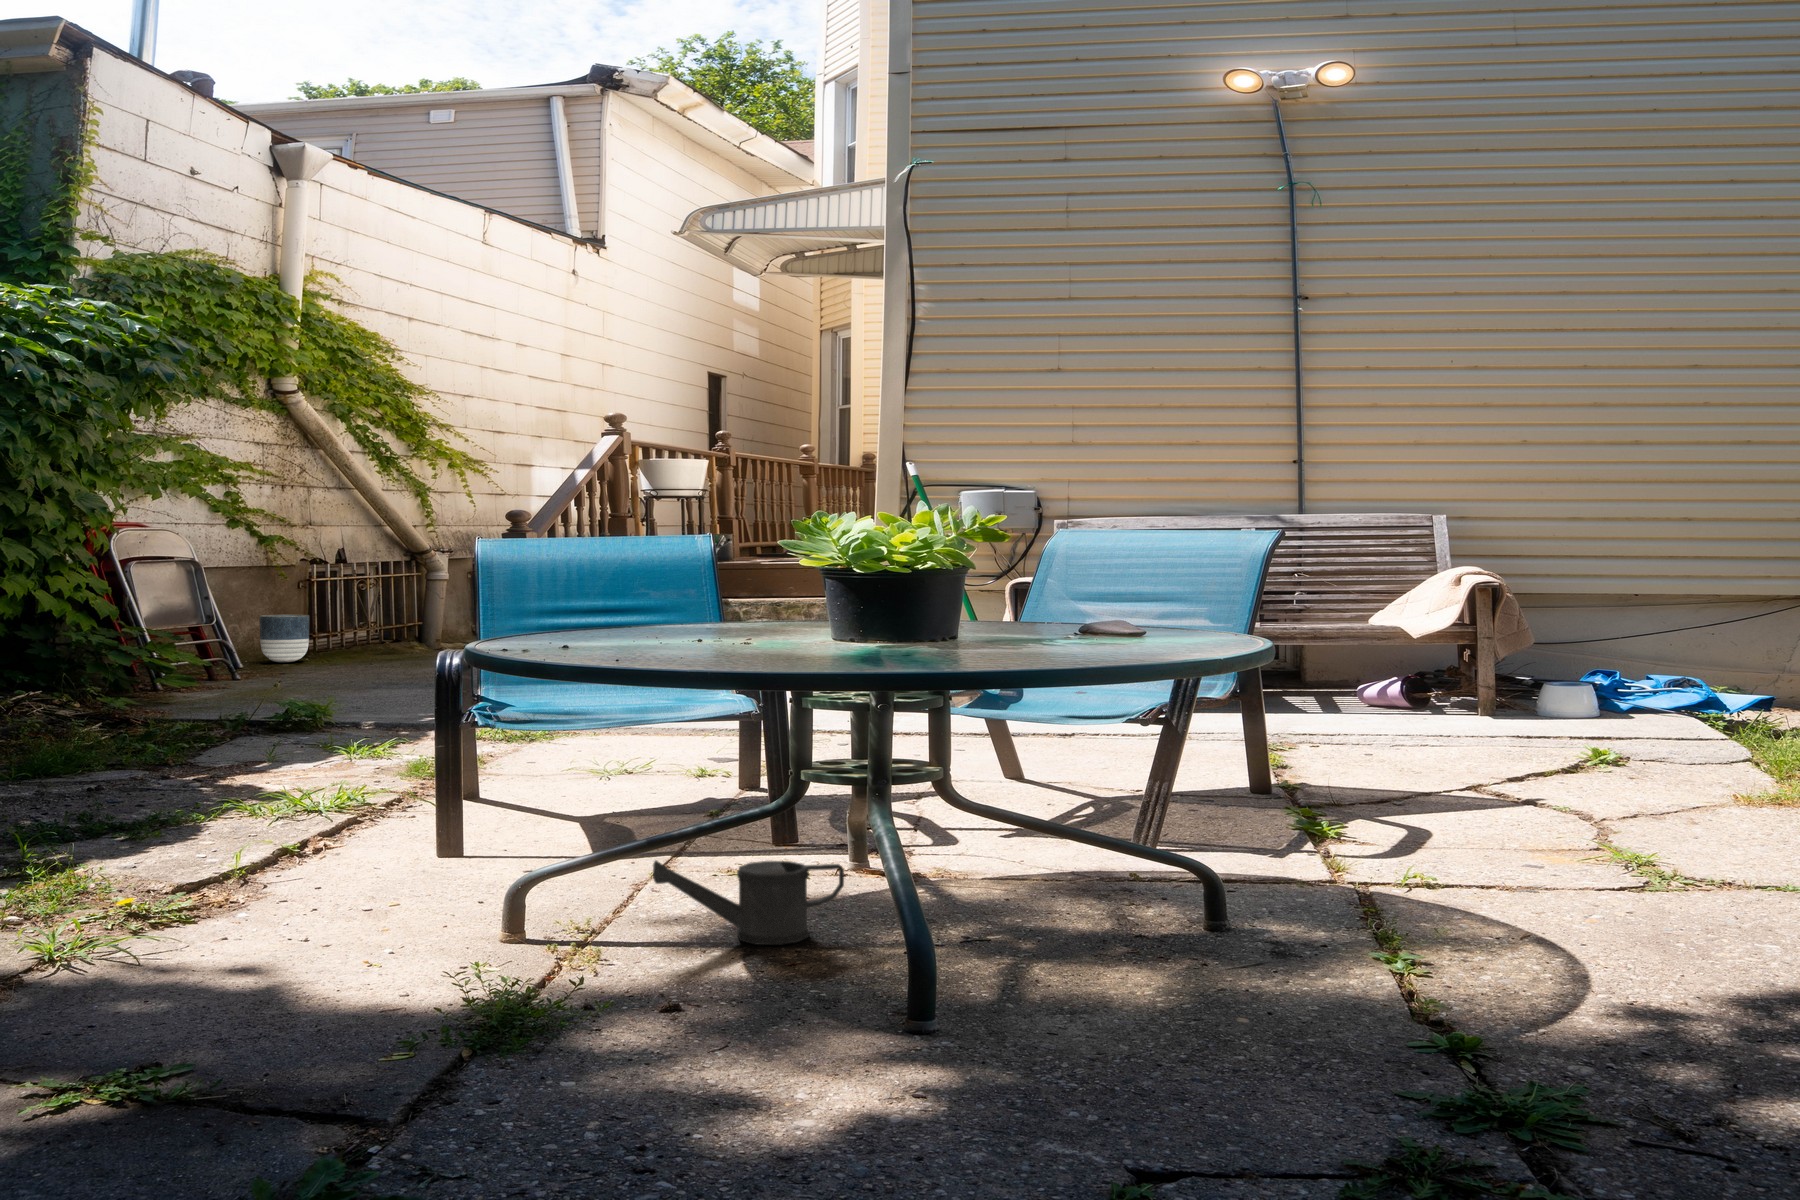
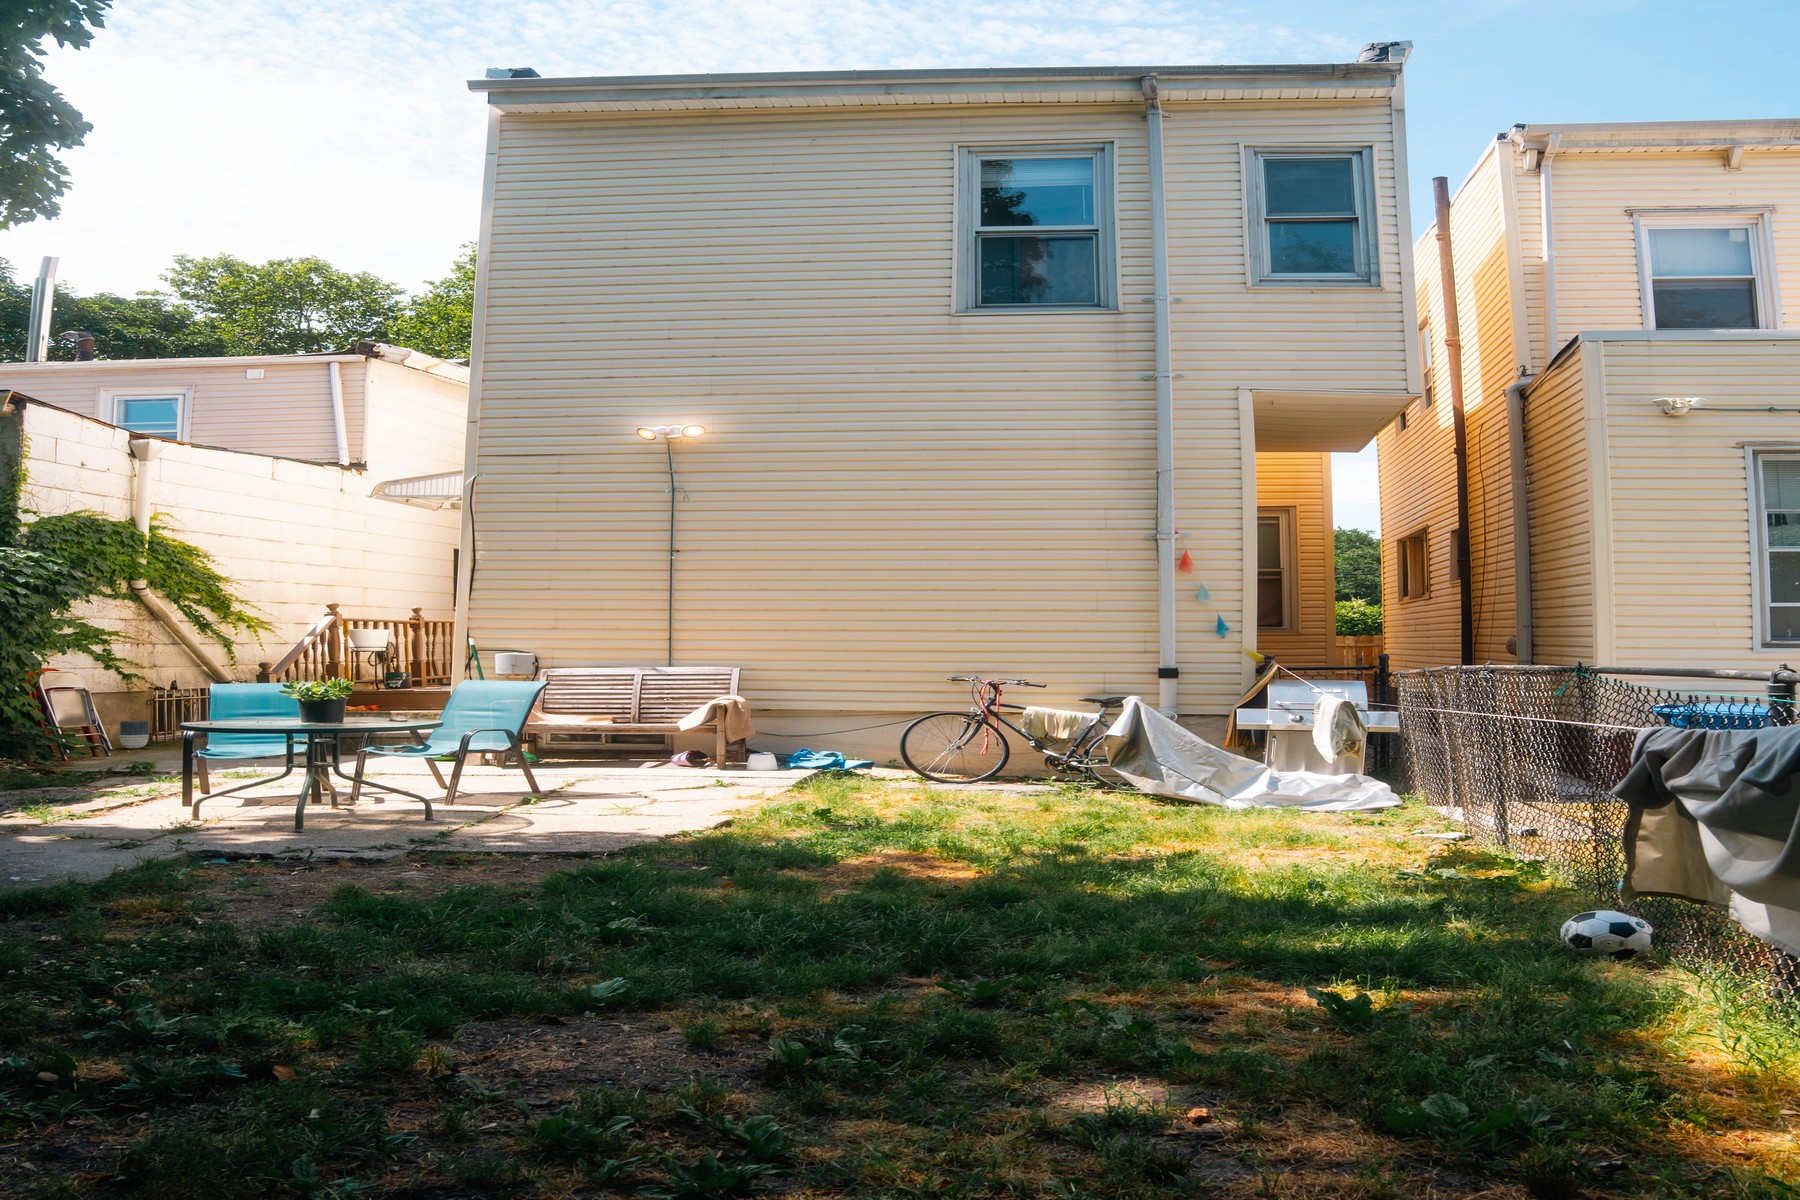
watering can: present [653,861,844,945] -> none [222,785,281,809]

